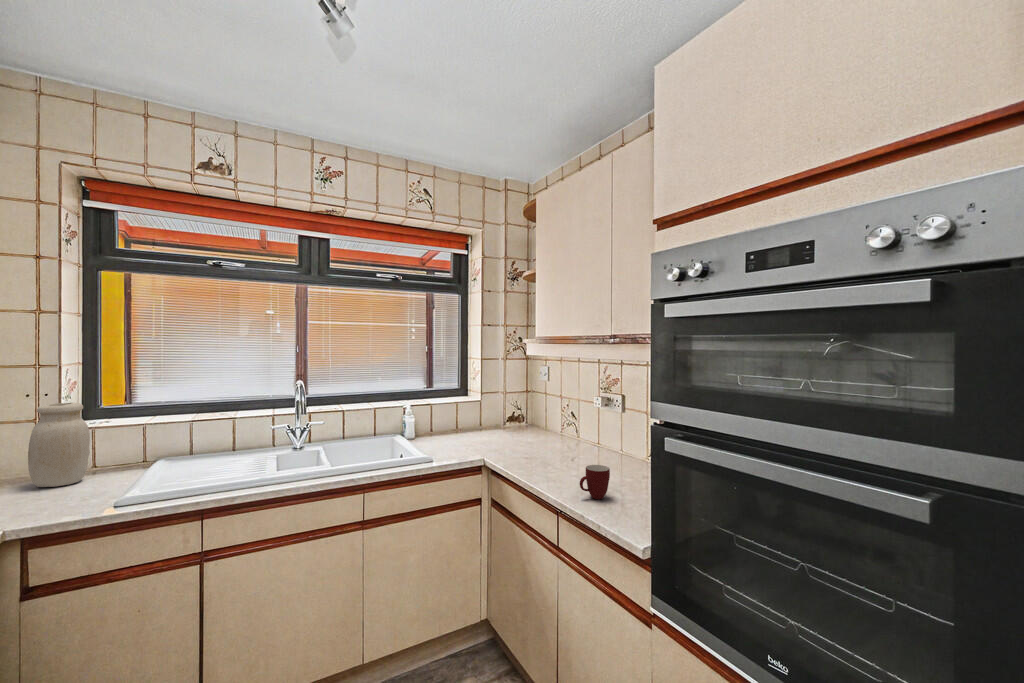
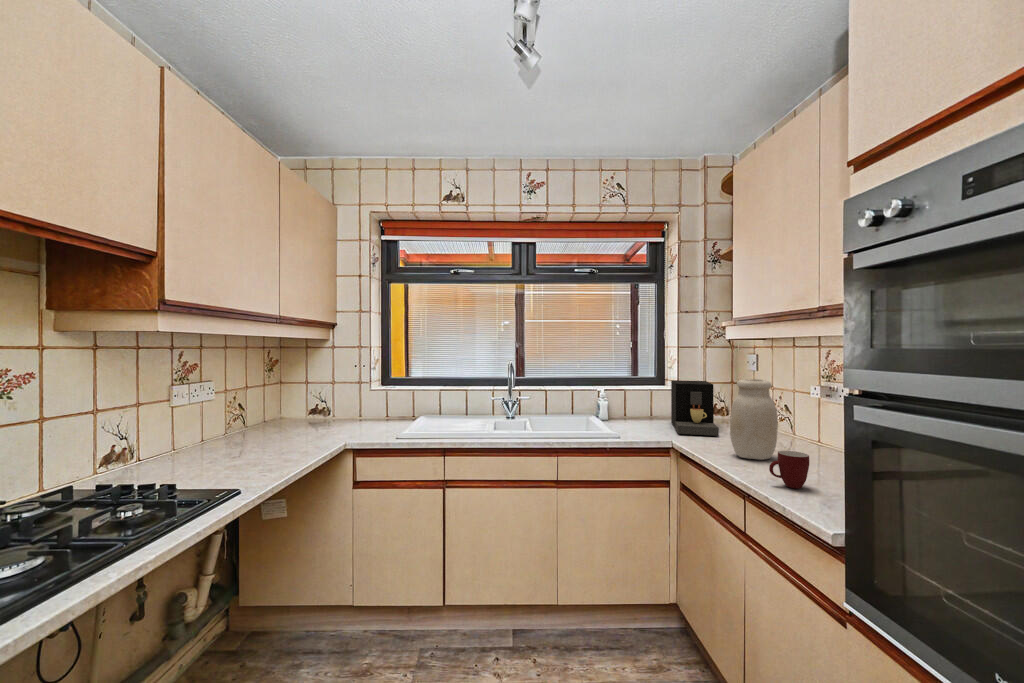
coffee maker: none [476,393,522,449] -> present [671,380,719,436]
jar: present [28,403,90,487] -> present [730,379,778,460]

